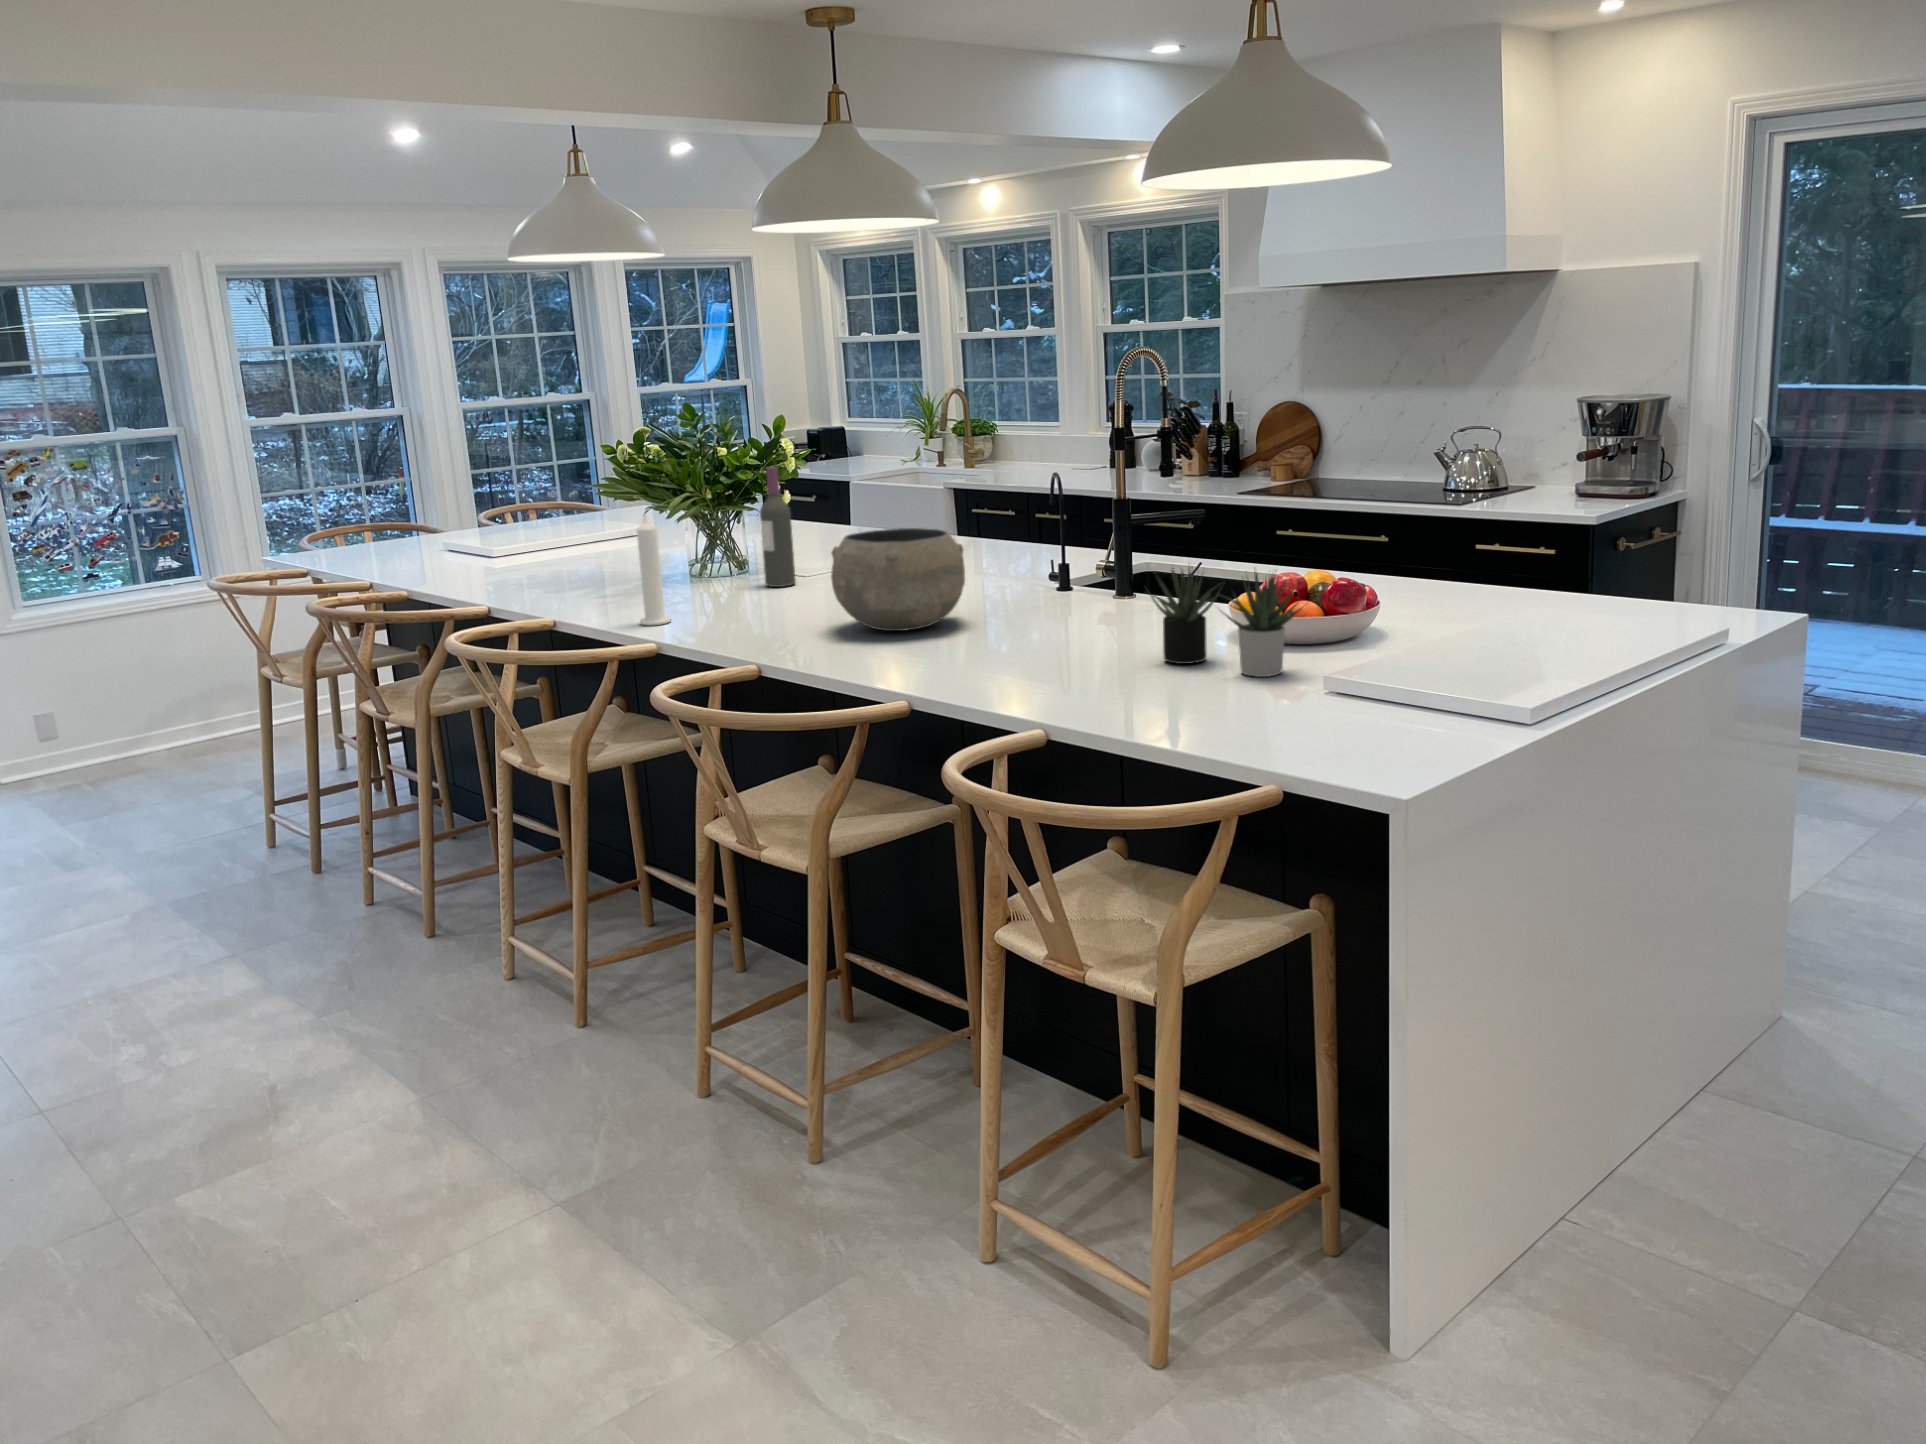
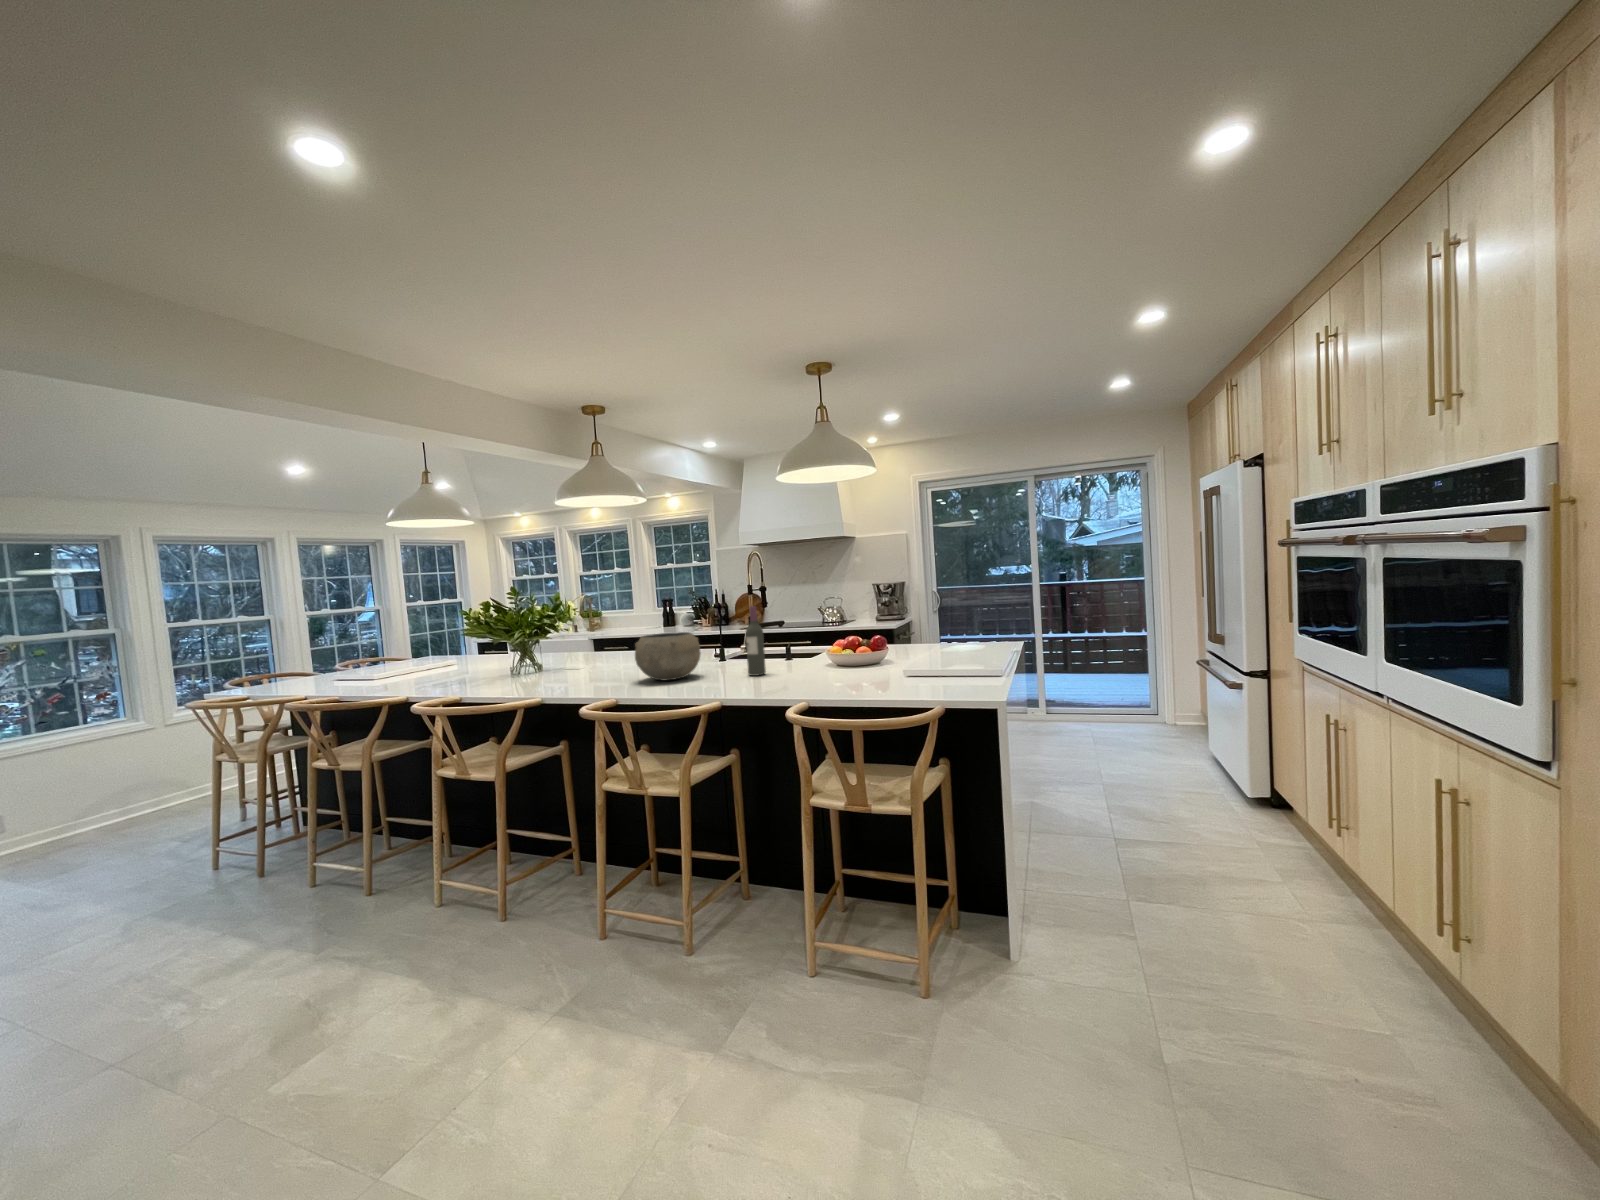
wine bottle: present [760,467,796,587] -> present [746,606,766,676]
candle: present [637,514,671,625] -> none [521,634,539,692]
succulent plant: present [1146,568,1304,677] -> none [806,627,887,676]

